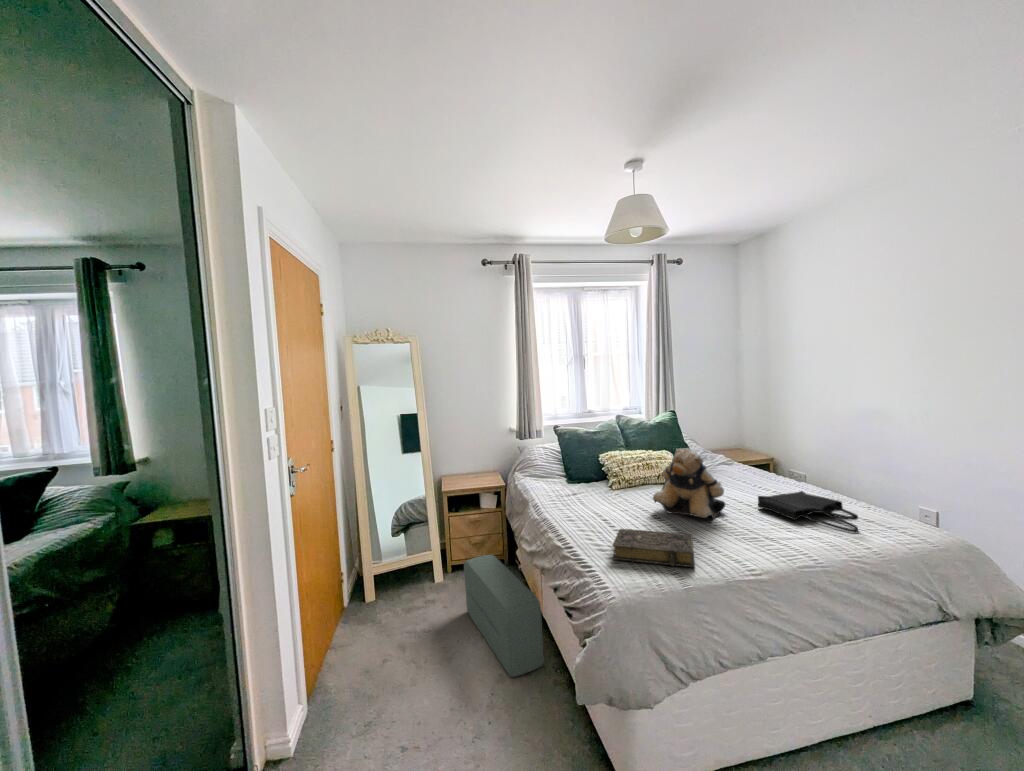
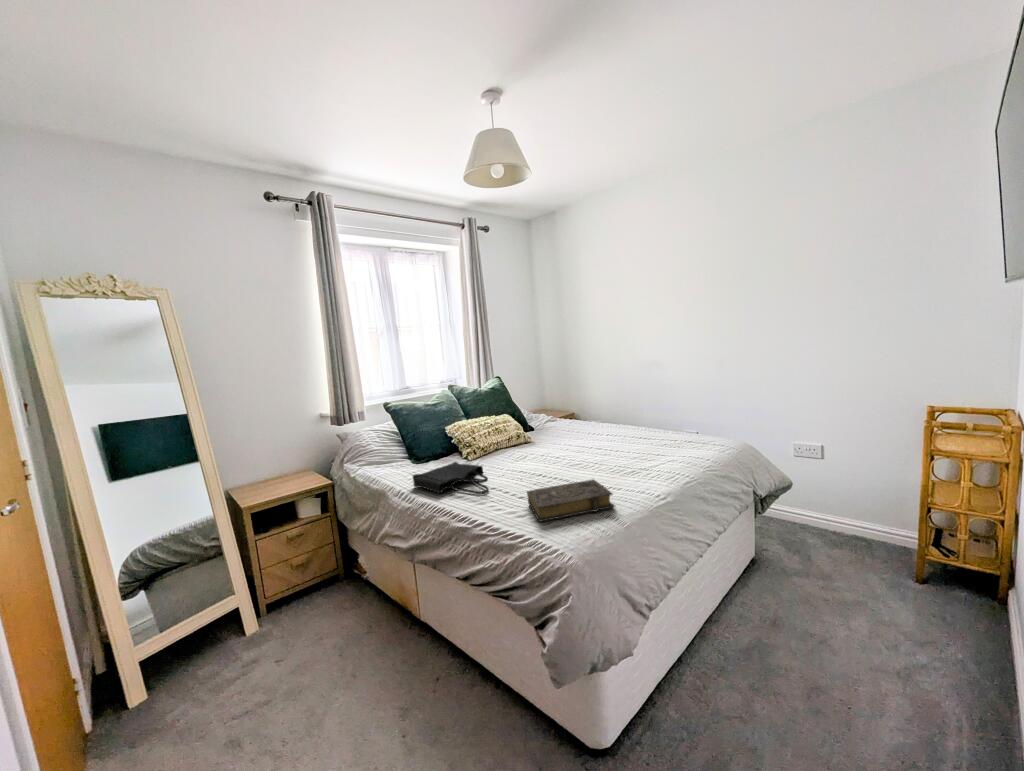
teddy bear: present [653,448,726,518] -> none [529,402,592,469]
tote bag: present [758,491,858,532] -> present [413,462,489,494]
pouf: present [464,555,544,677] -> none [309,569,450,702]

